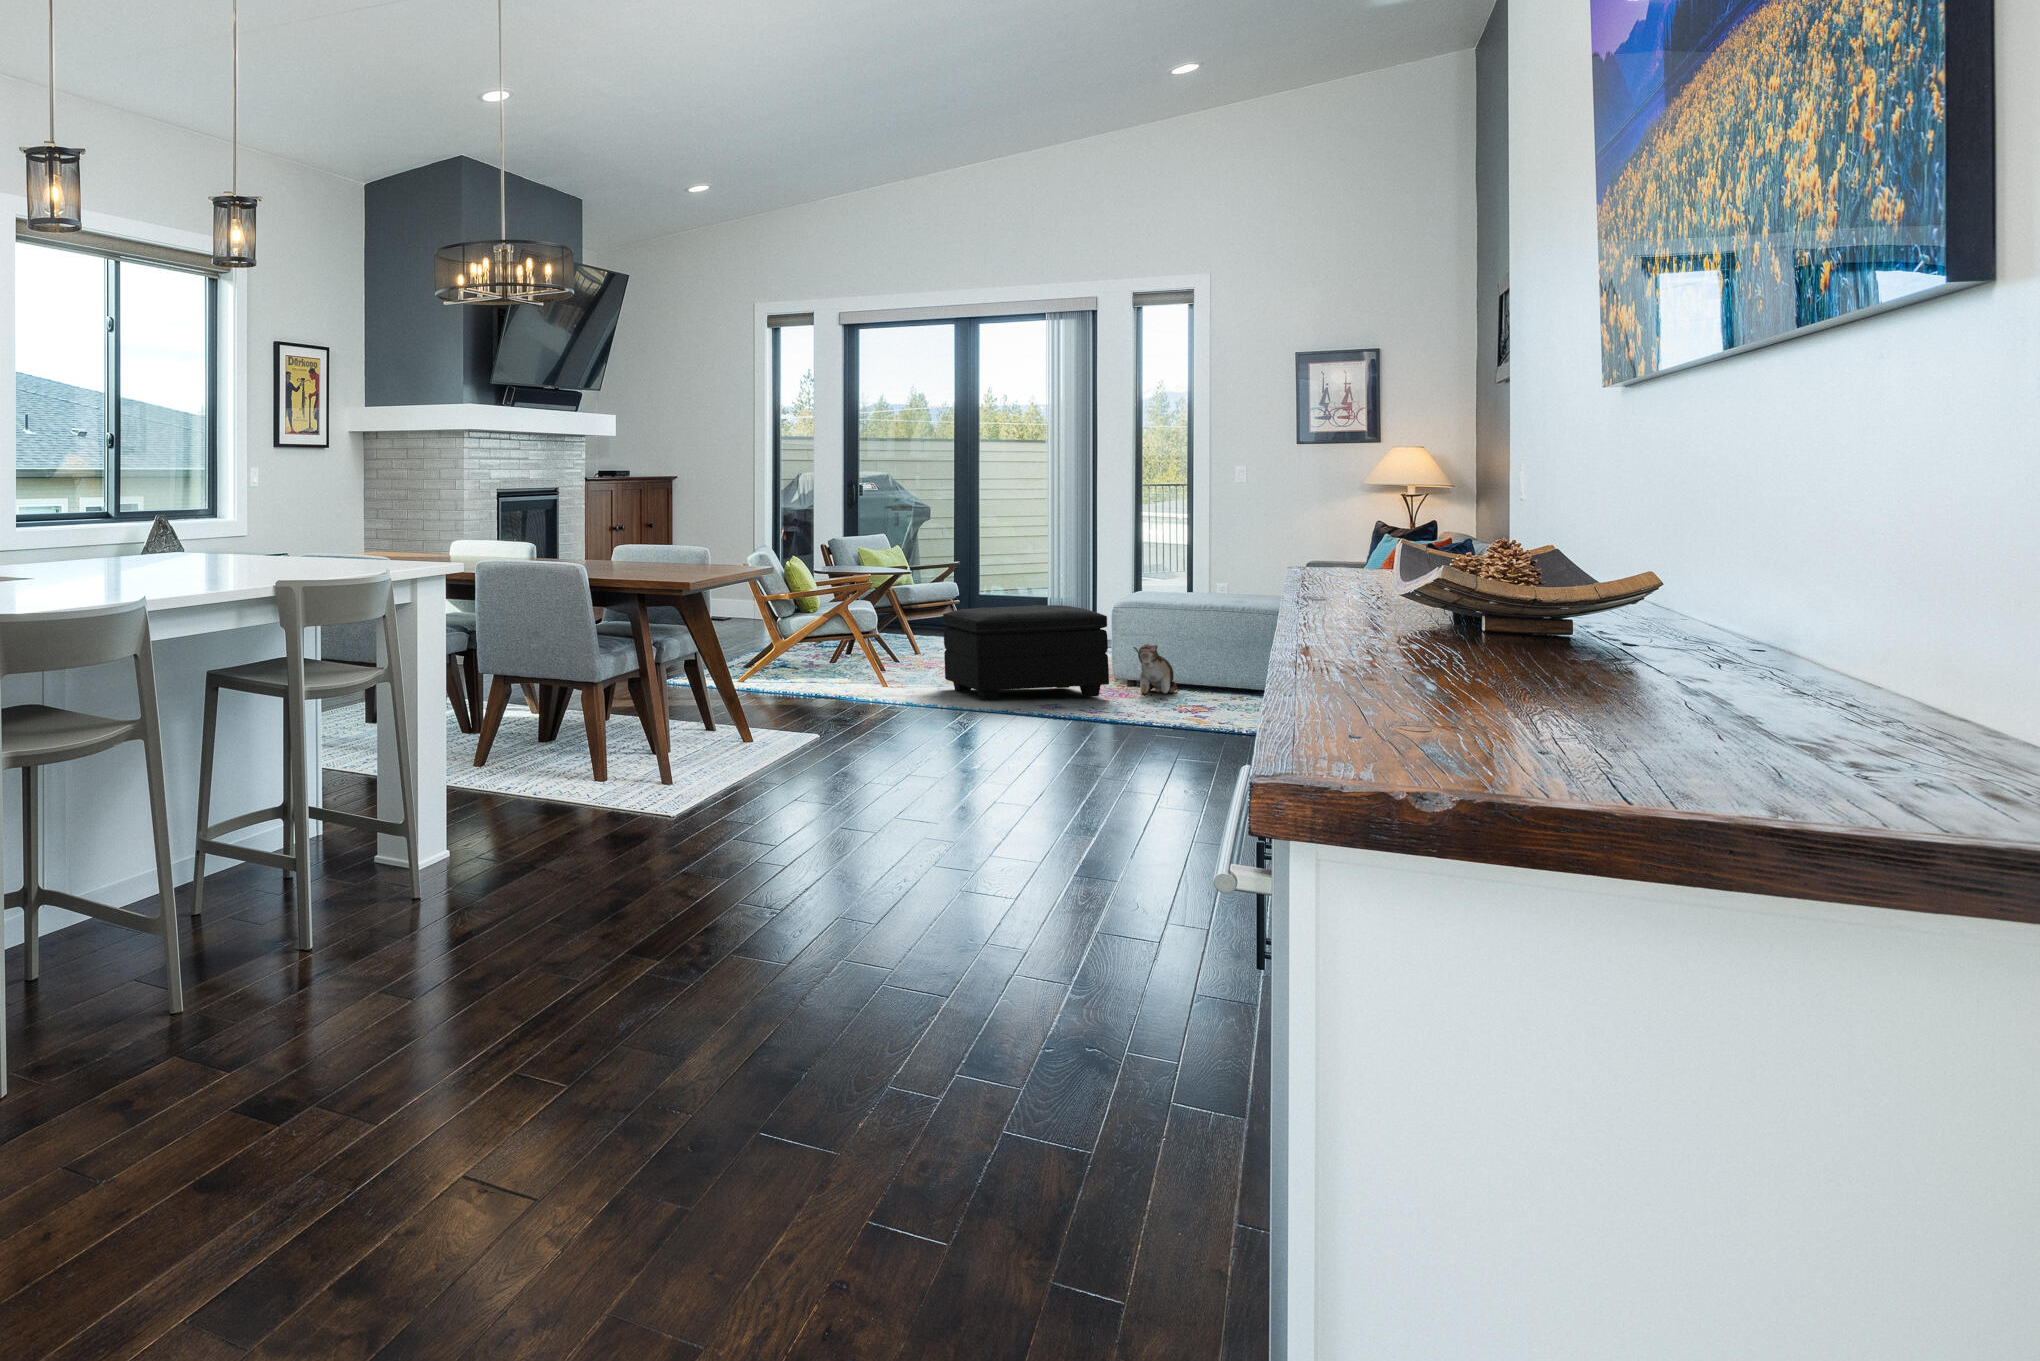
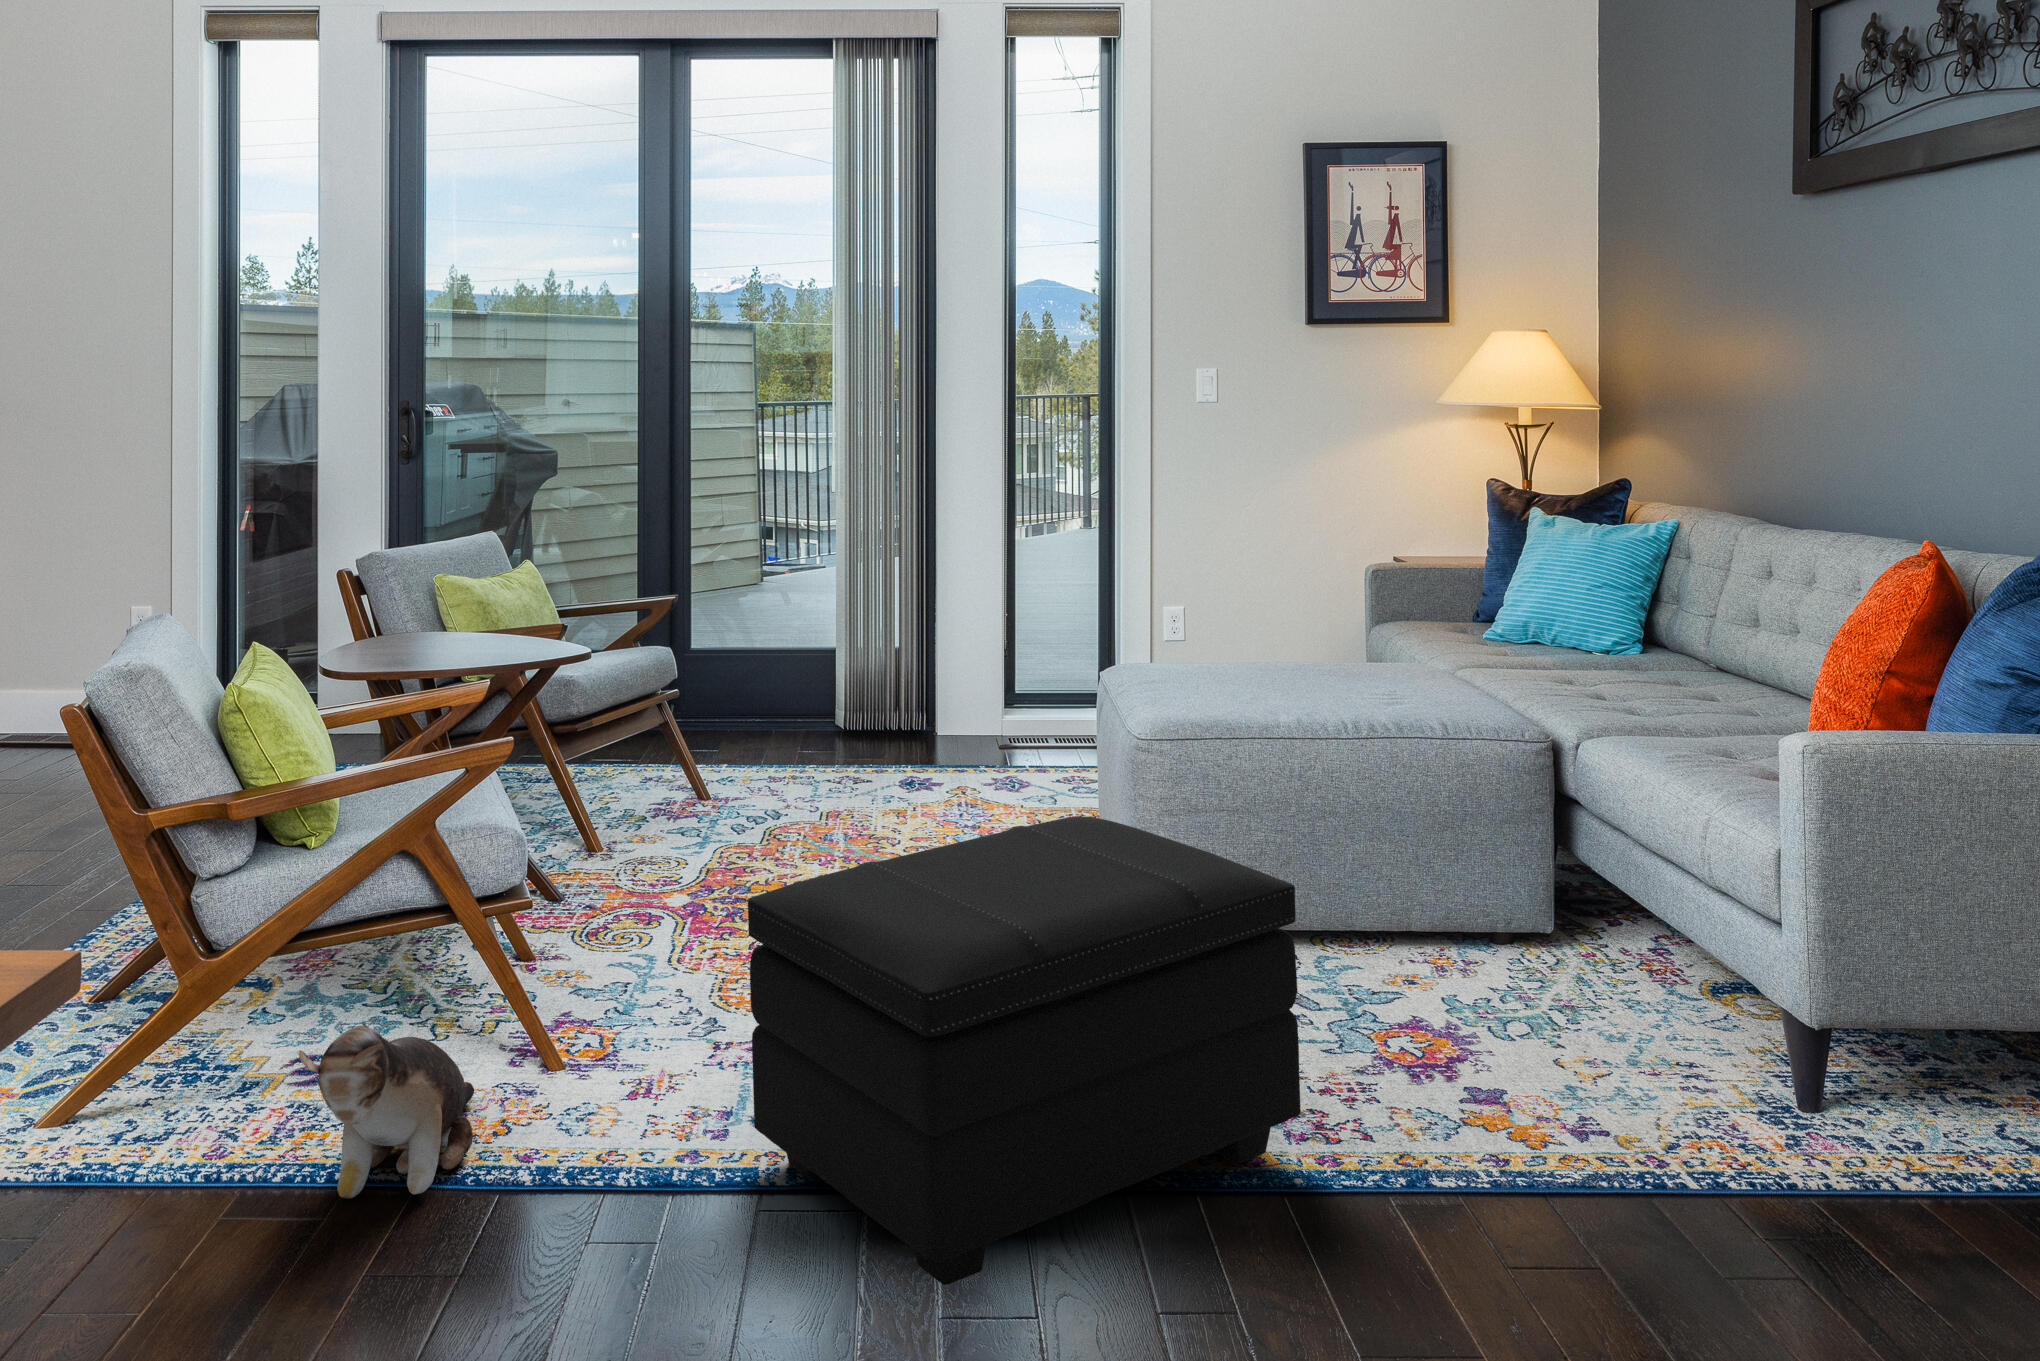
plush toy: present [1134,644,1177,694] -> present [299,1025,474,1198]

